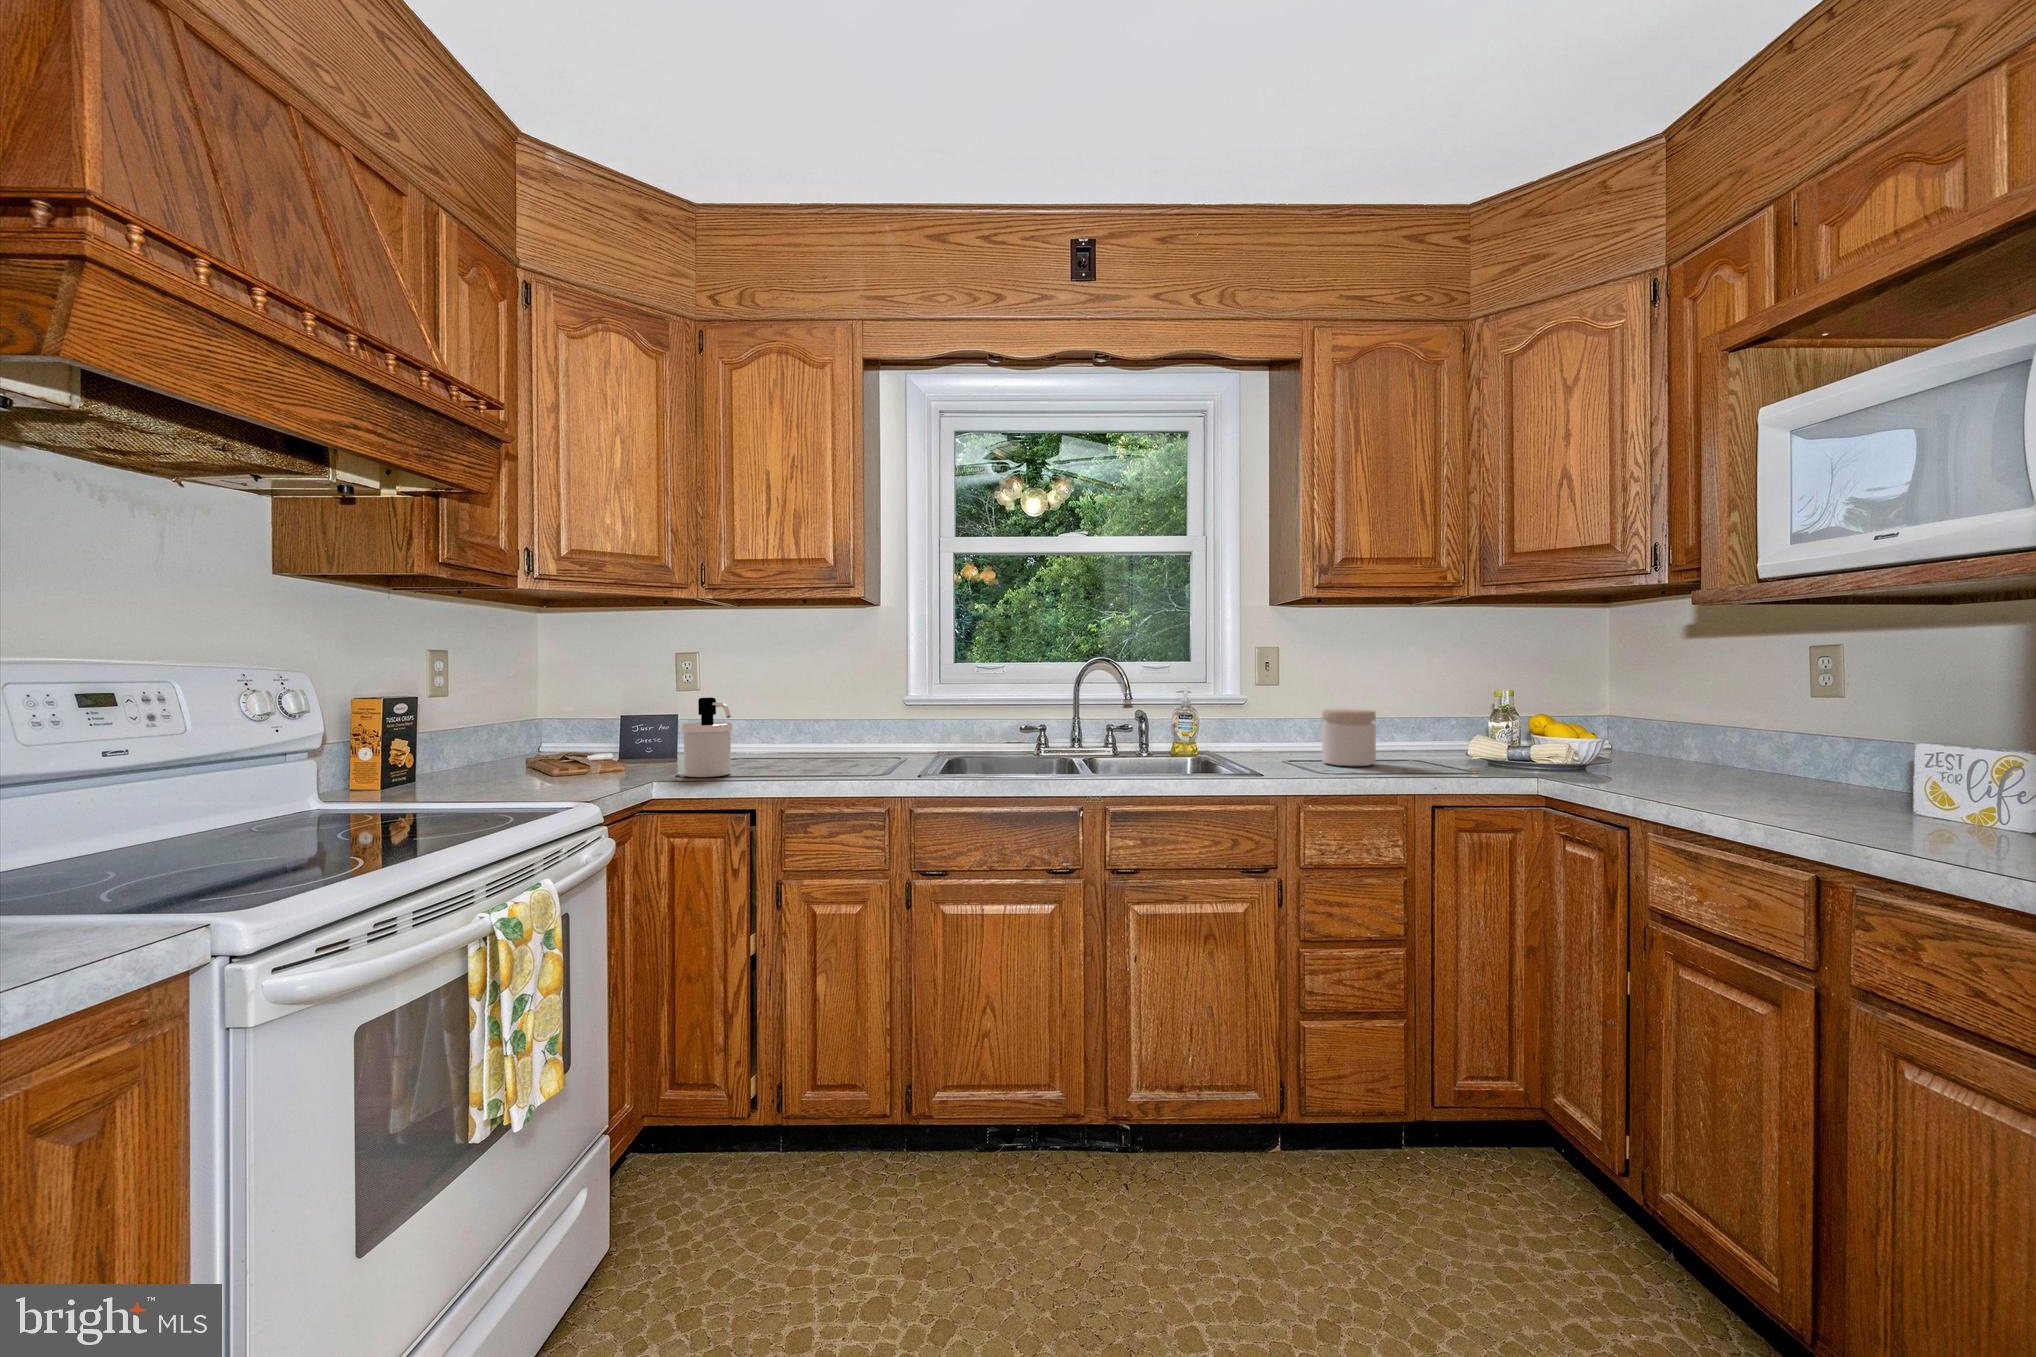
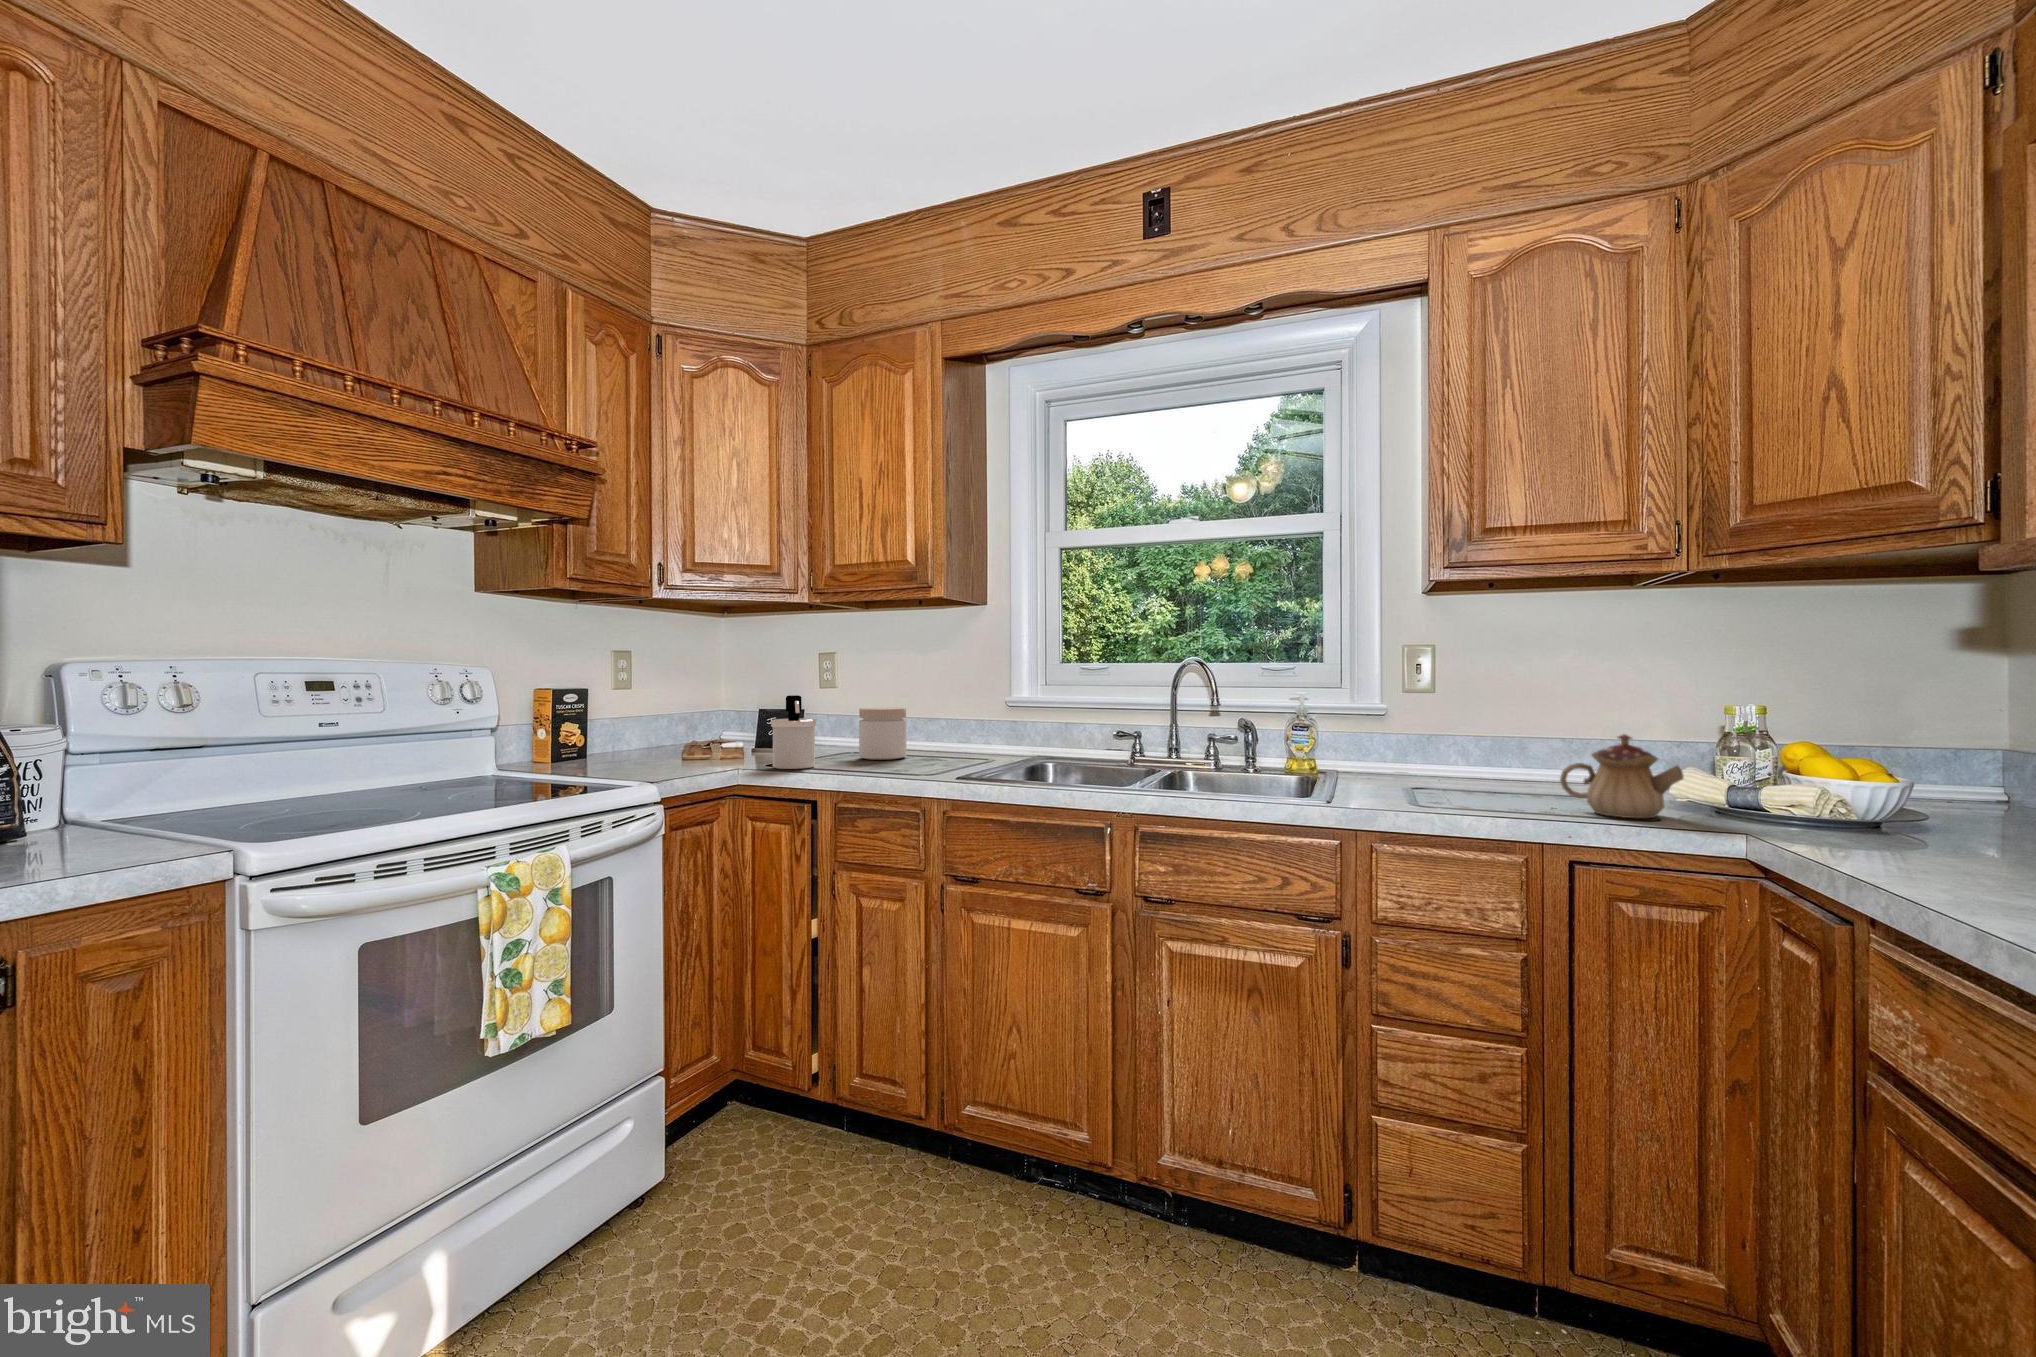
jar: present [1322,709,1376,766] -> present [859,707,906,760]
teapot: none [1405,714,1489,774] -> present [1560,734,1684,818]

